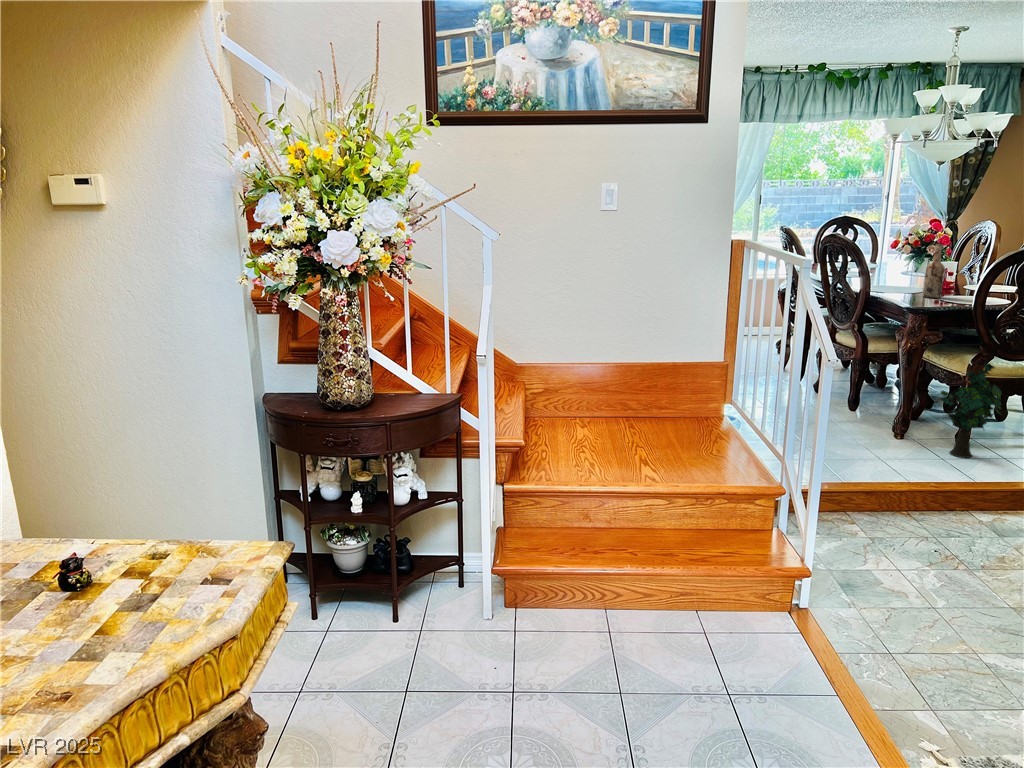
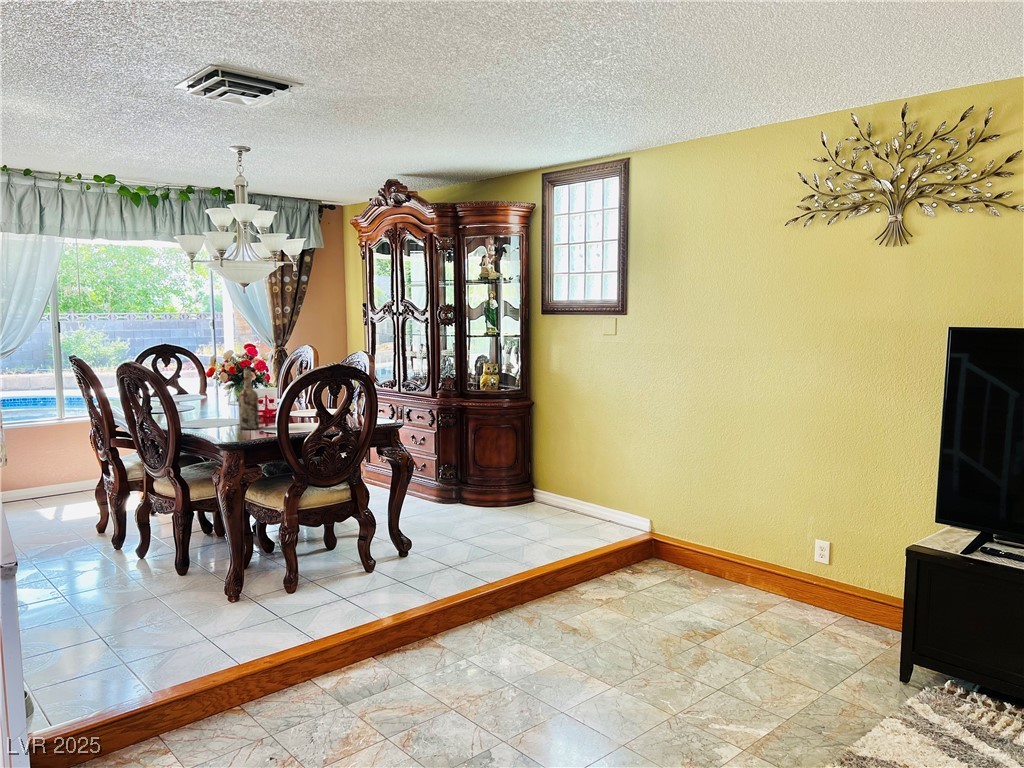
decorative plant: present [940,363,1002,458] -> none [267,496,335,610]

